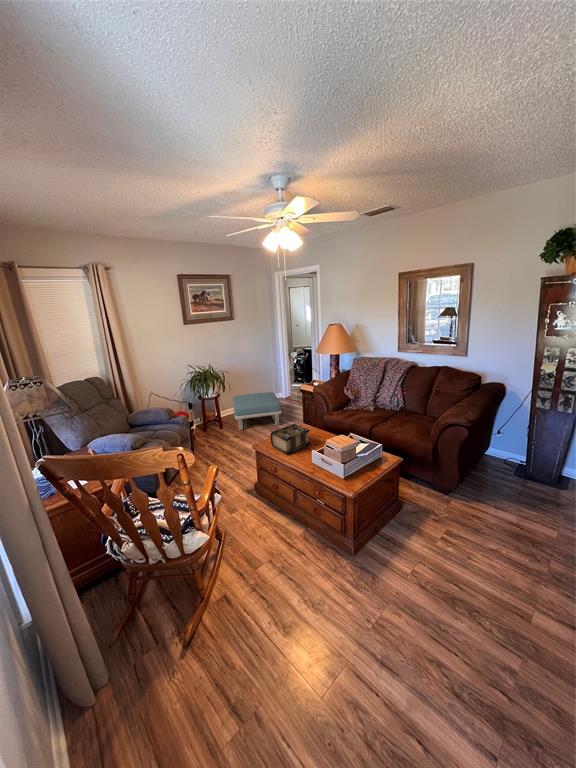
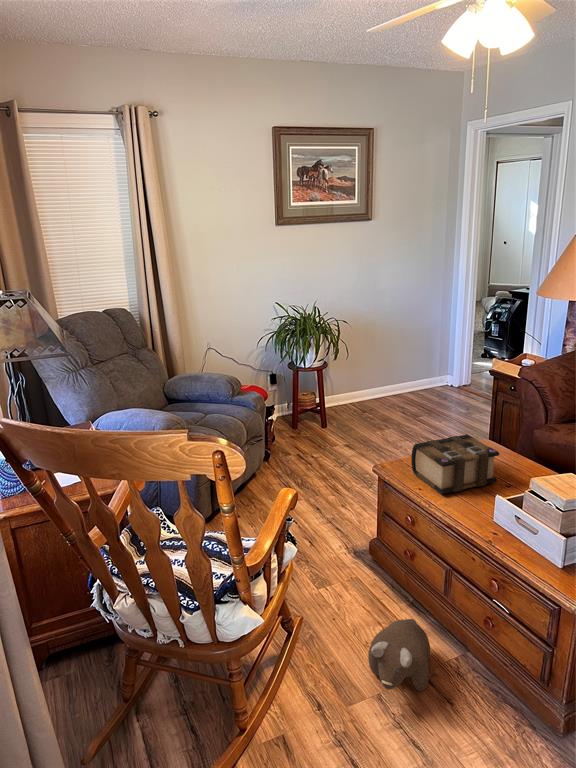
footstool: present [233,392,282,430] -> none [350,369,444,436]
plush toy: none [262,518,292,555] -> present [368,619,430,691]

